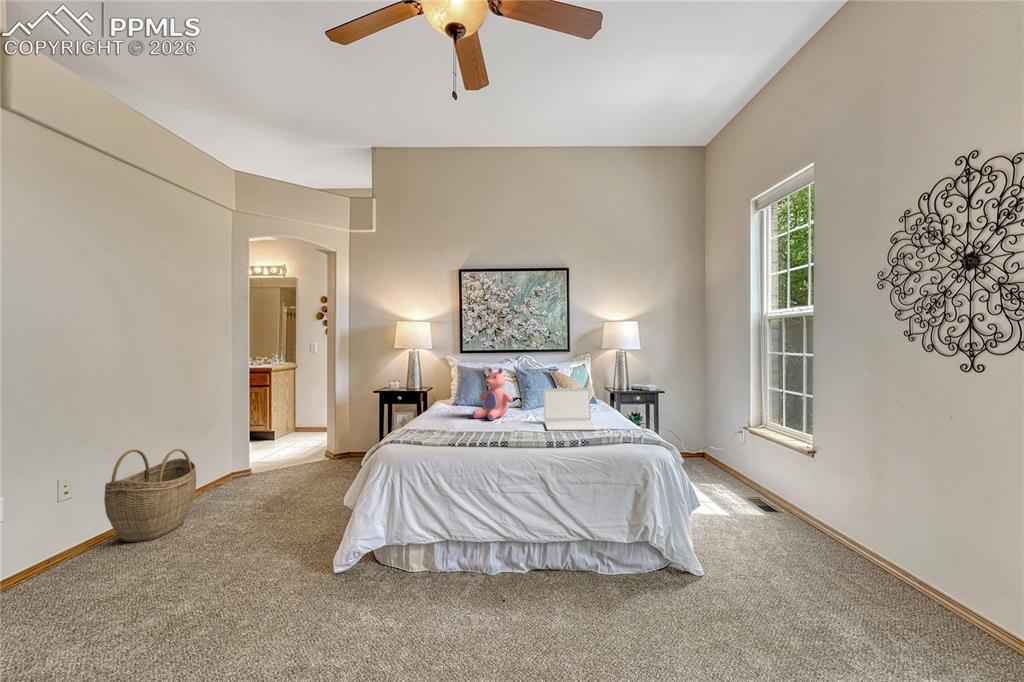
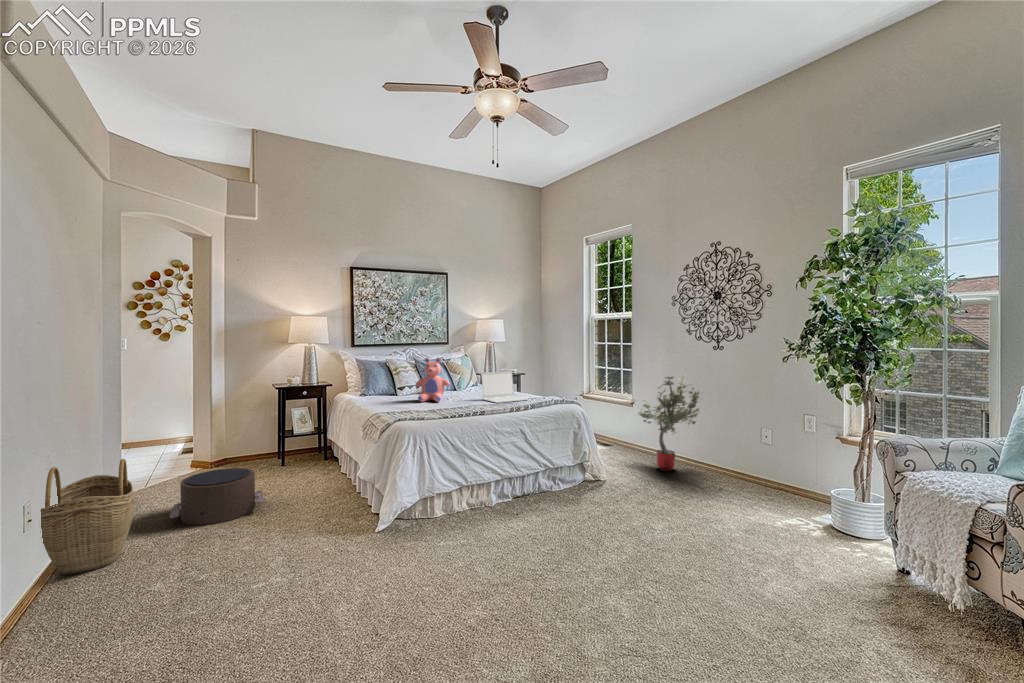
potted tree: none [797,416,925,589] -> present [638,377,702,471]
pouf: none [233,464,322,516] -> present [170,468,265,525]

